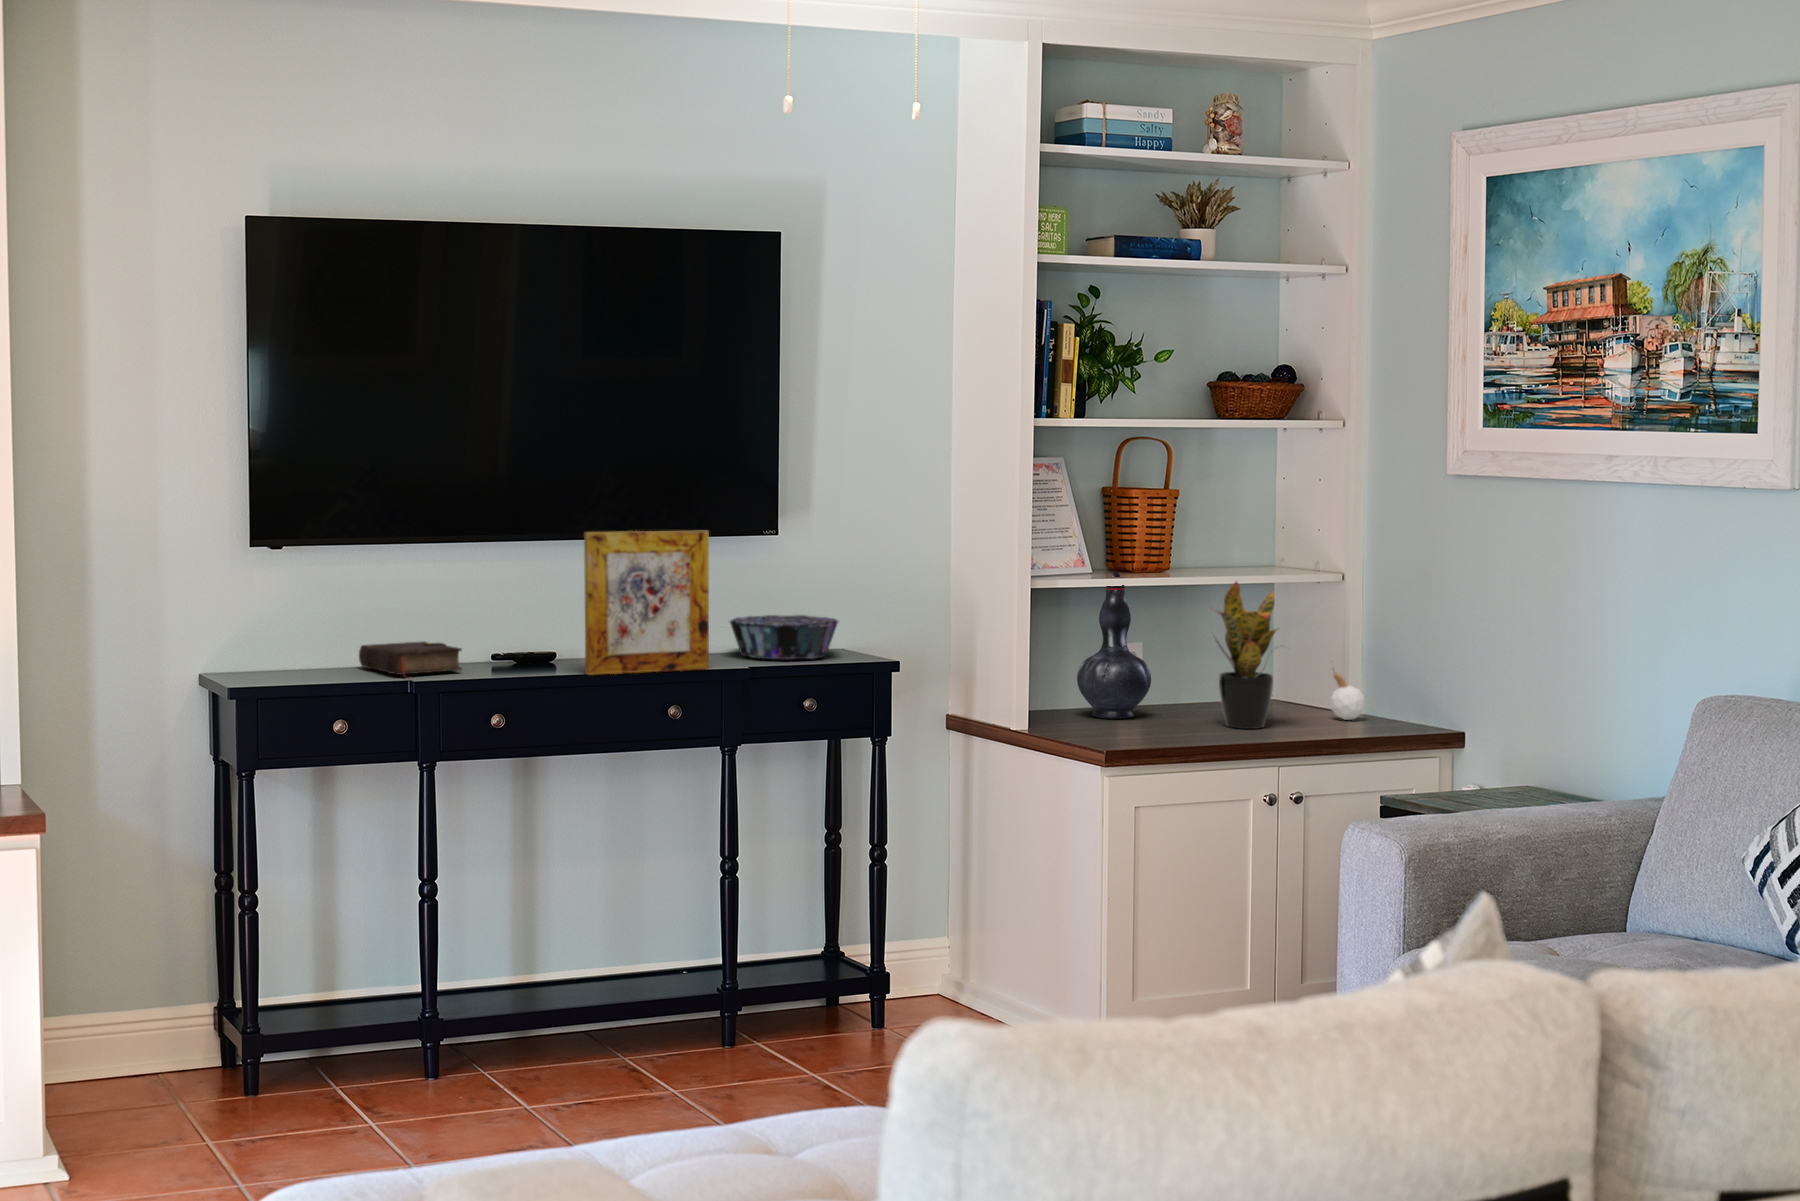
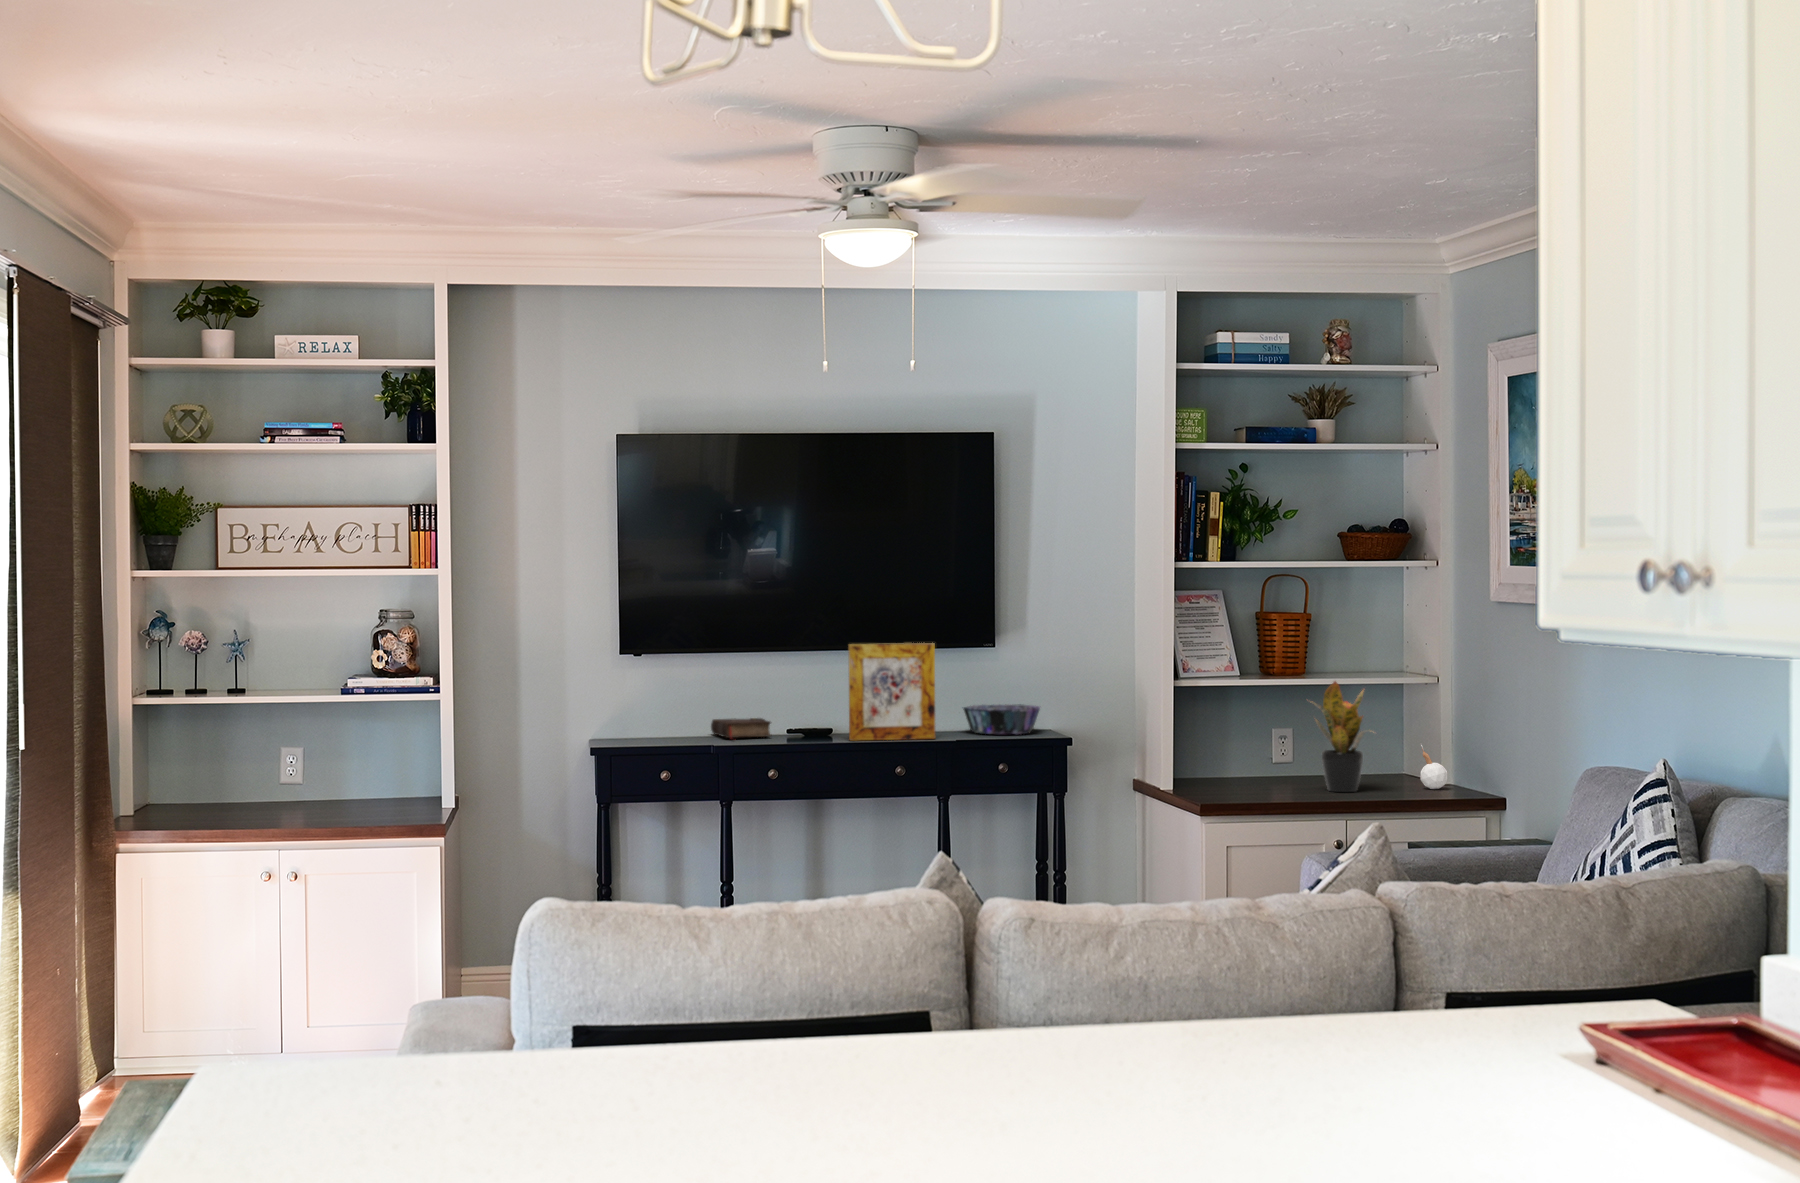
decorative vase: present [1077,571,1151,718] -> none [1226,674,1282,784]

